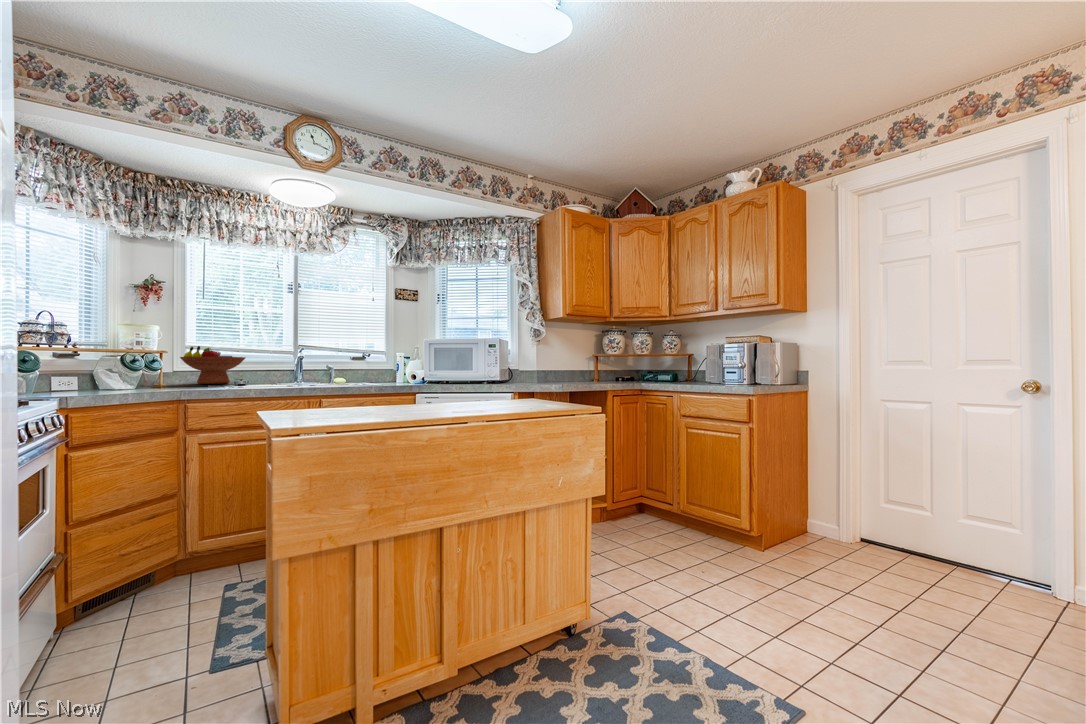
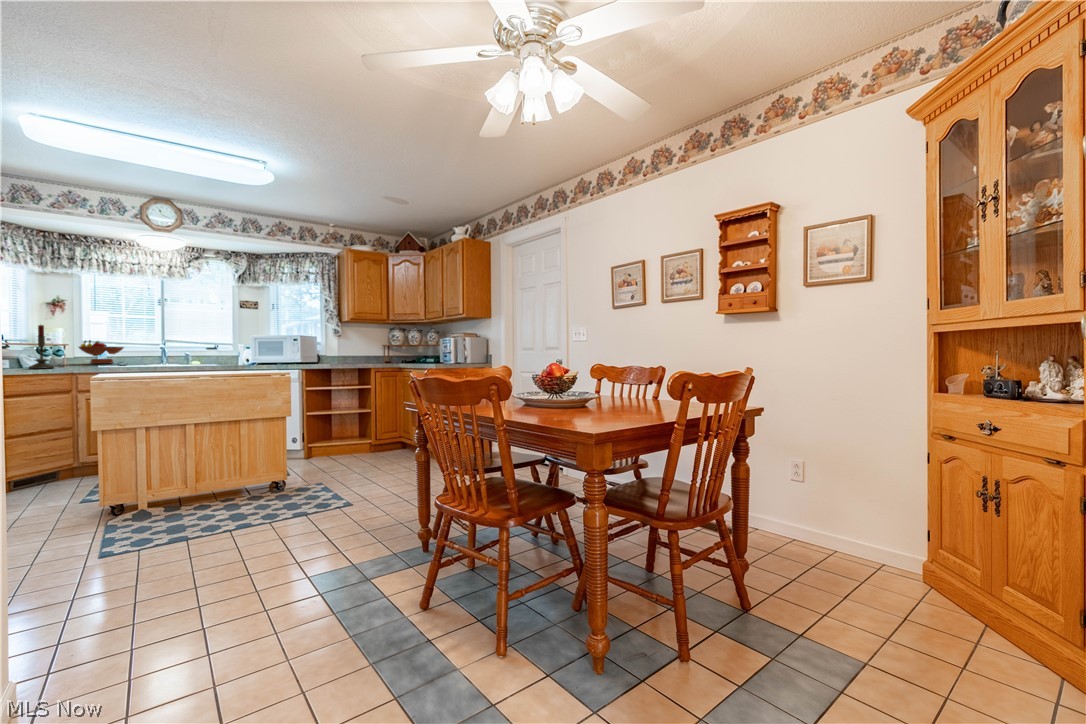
candle: none [112,316,153,396] -> present [29,325,54,369]

